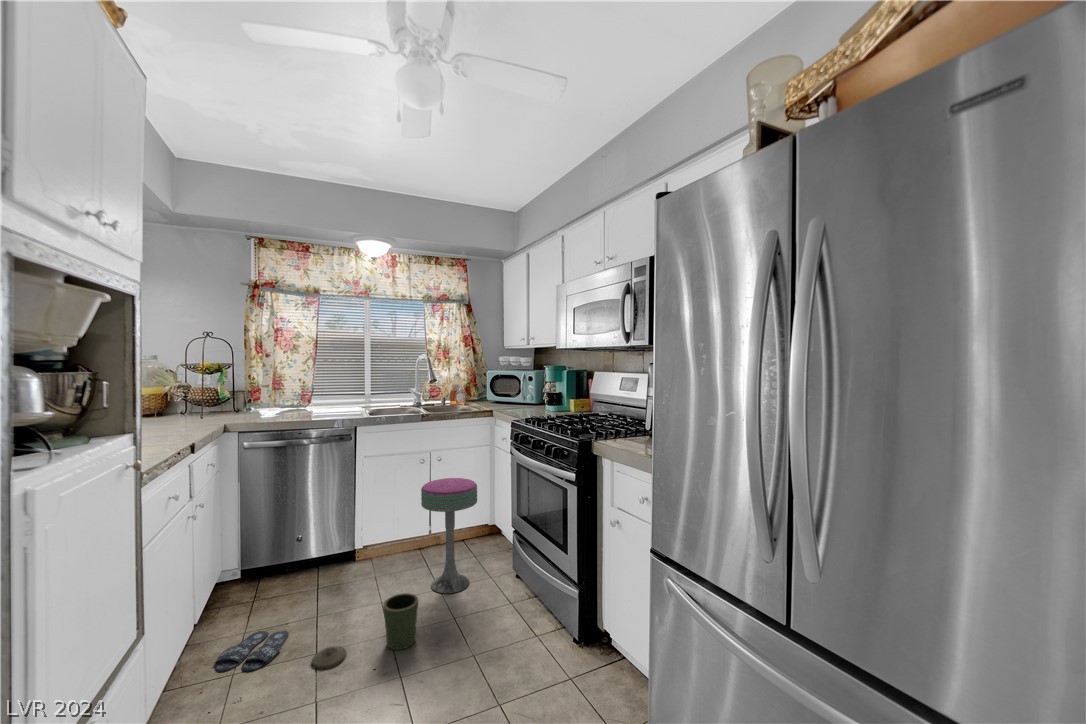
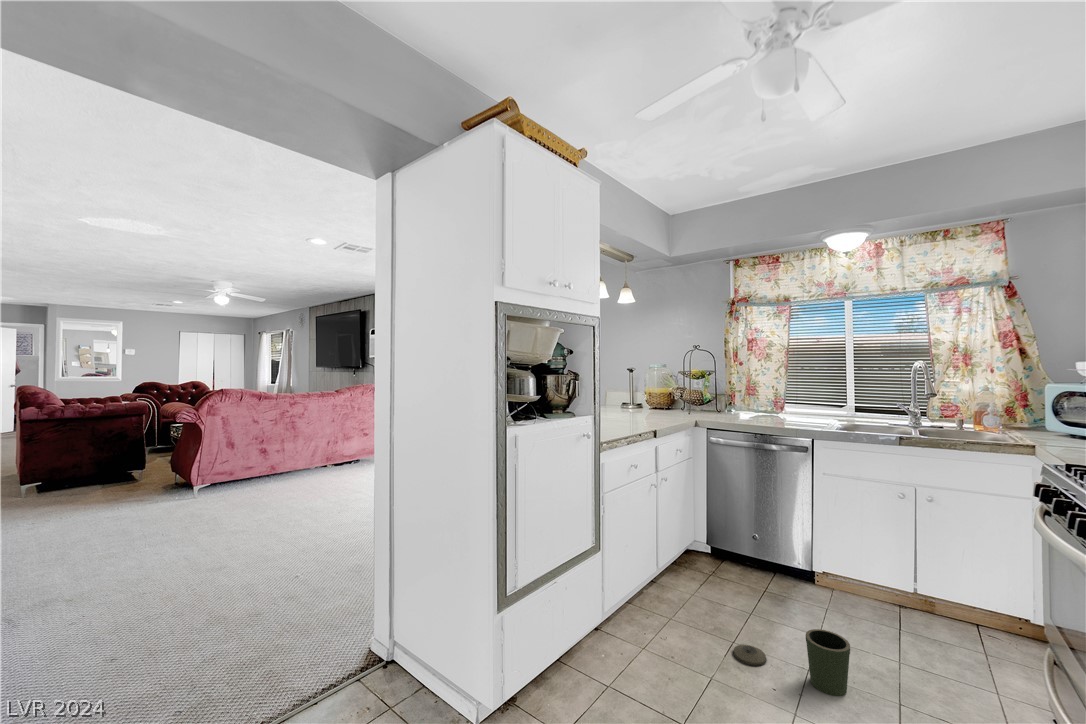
bar stool: present [421,478,477,594] -> none [880,519,975,679]
slippers: present [215,631,289,672] -> none [668,601,726,630]

